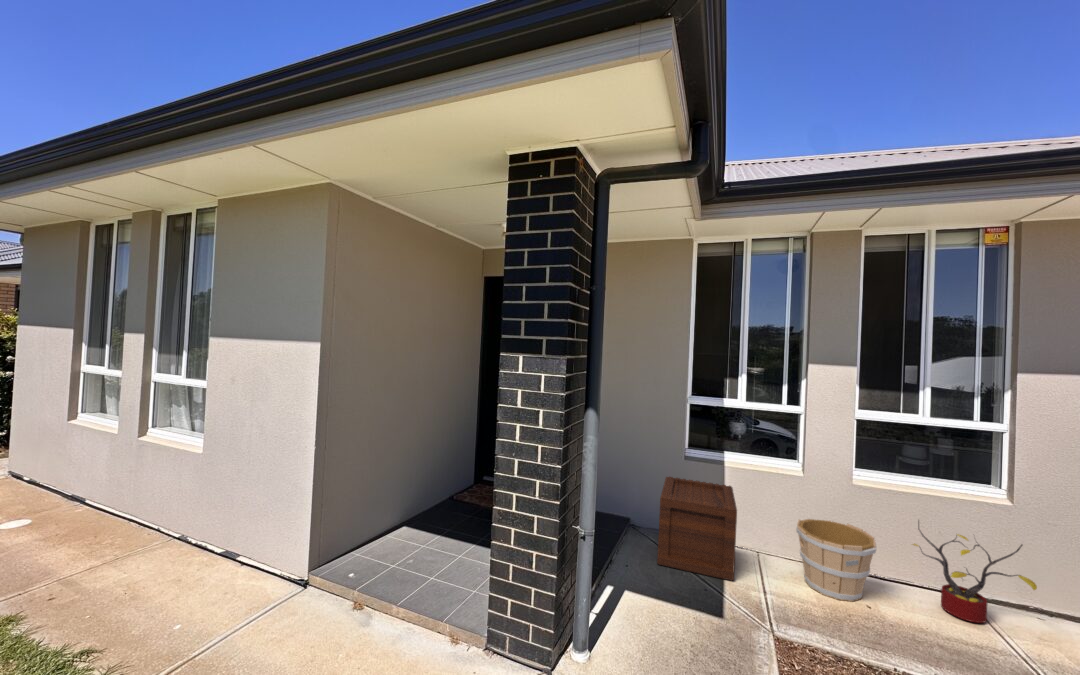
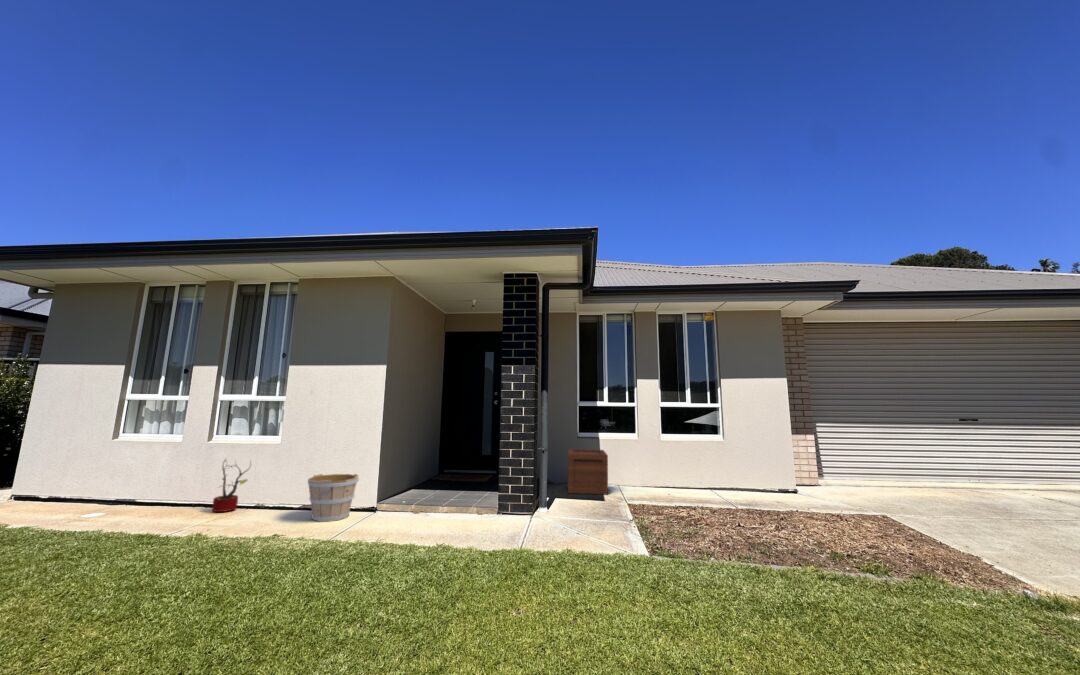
wooden bucket: present [796,519,876,602] -> present [308,474,359,522]
decorative plant: present [913,521,1037,623] -> present [212,460,247,512]

